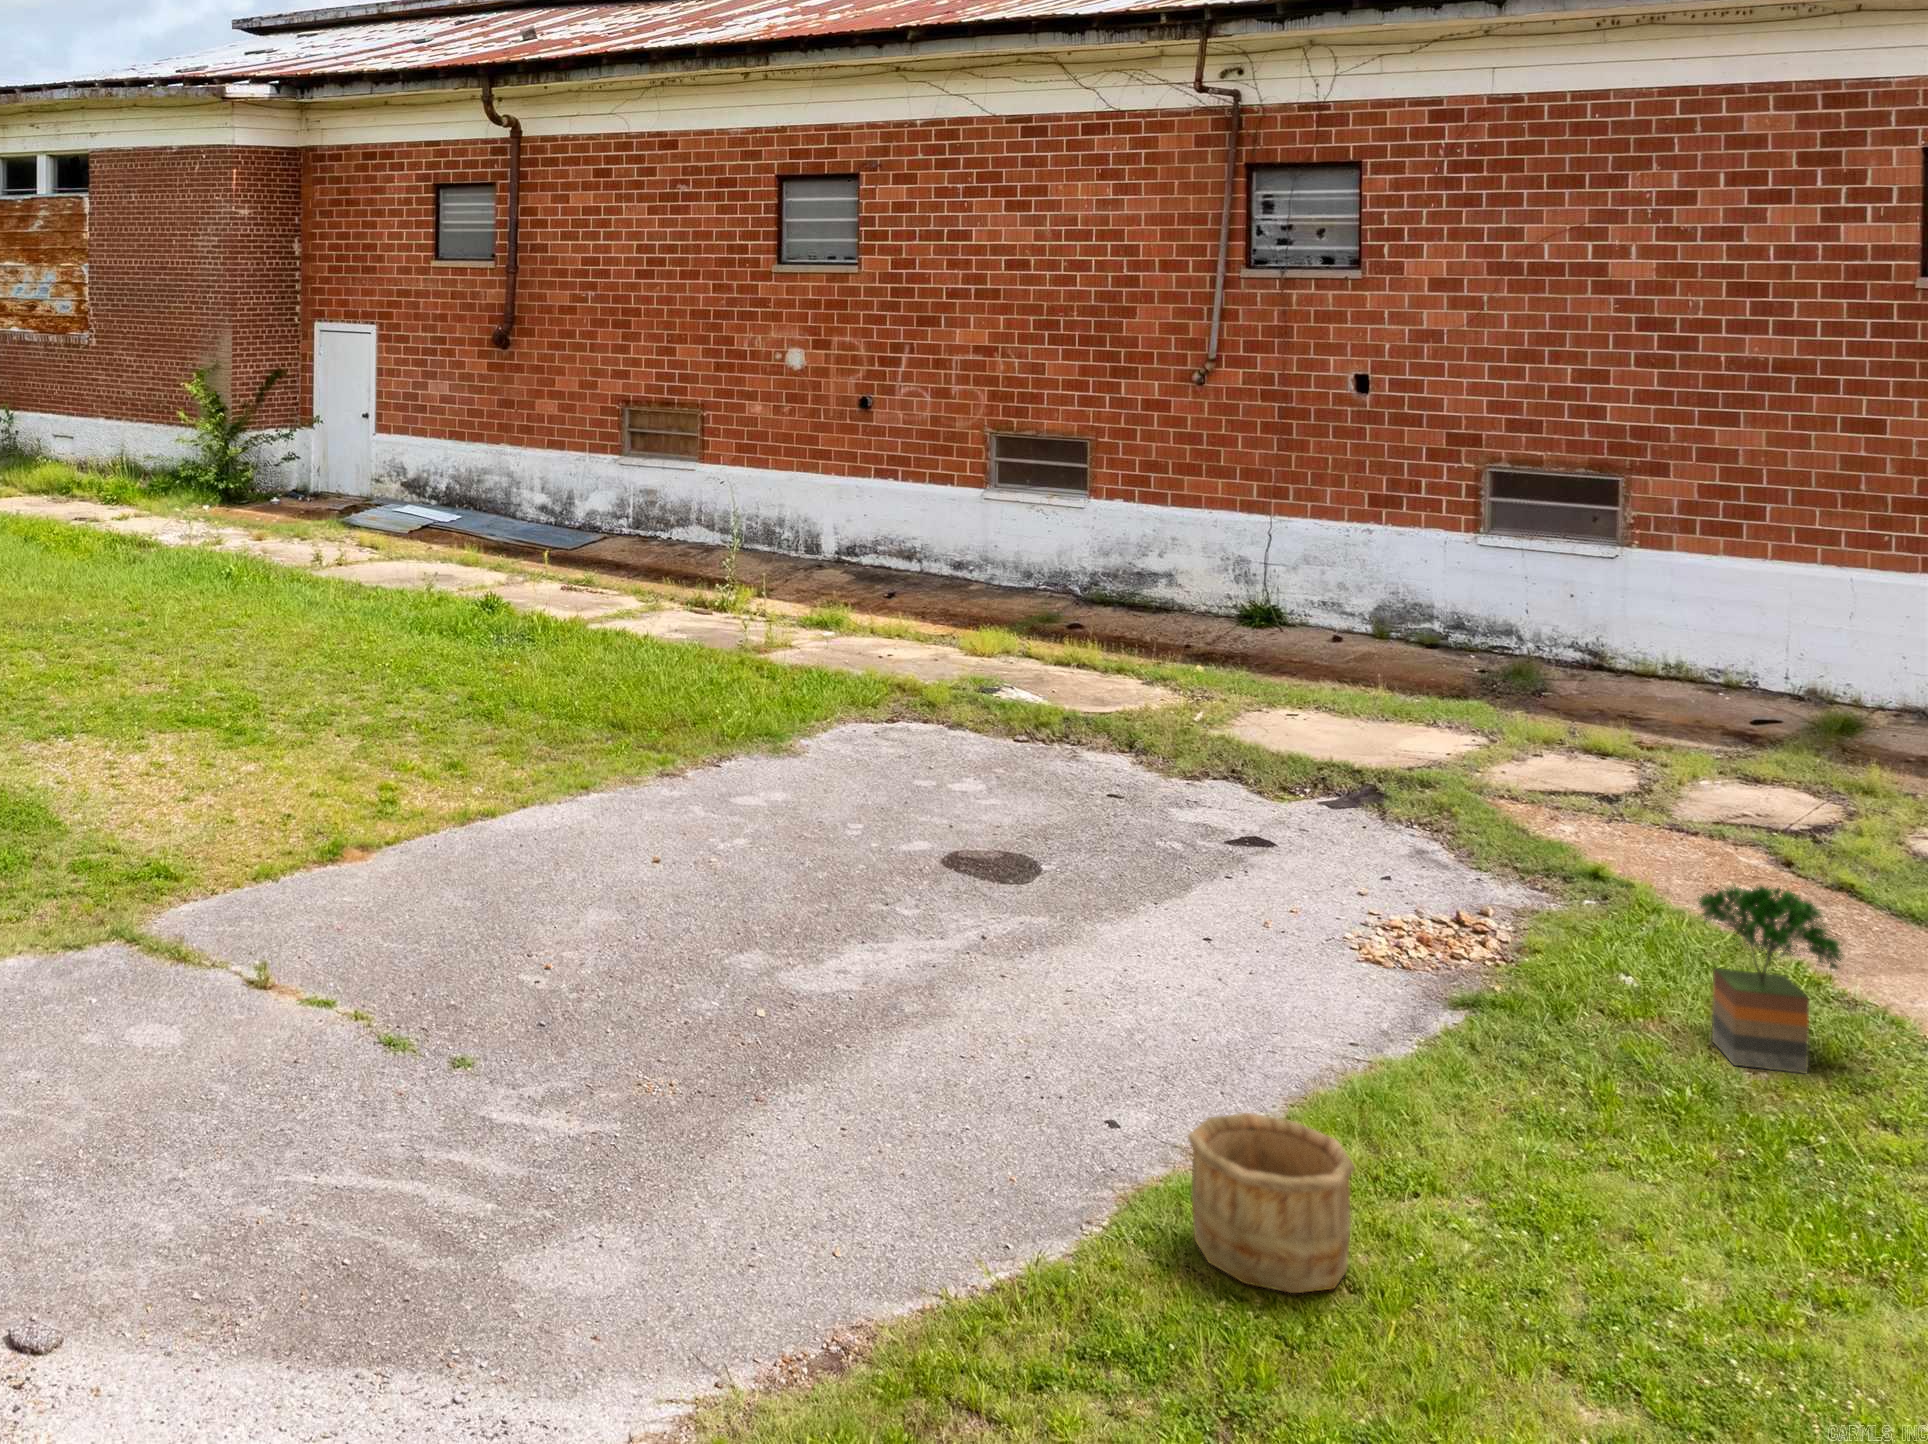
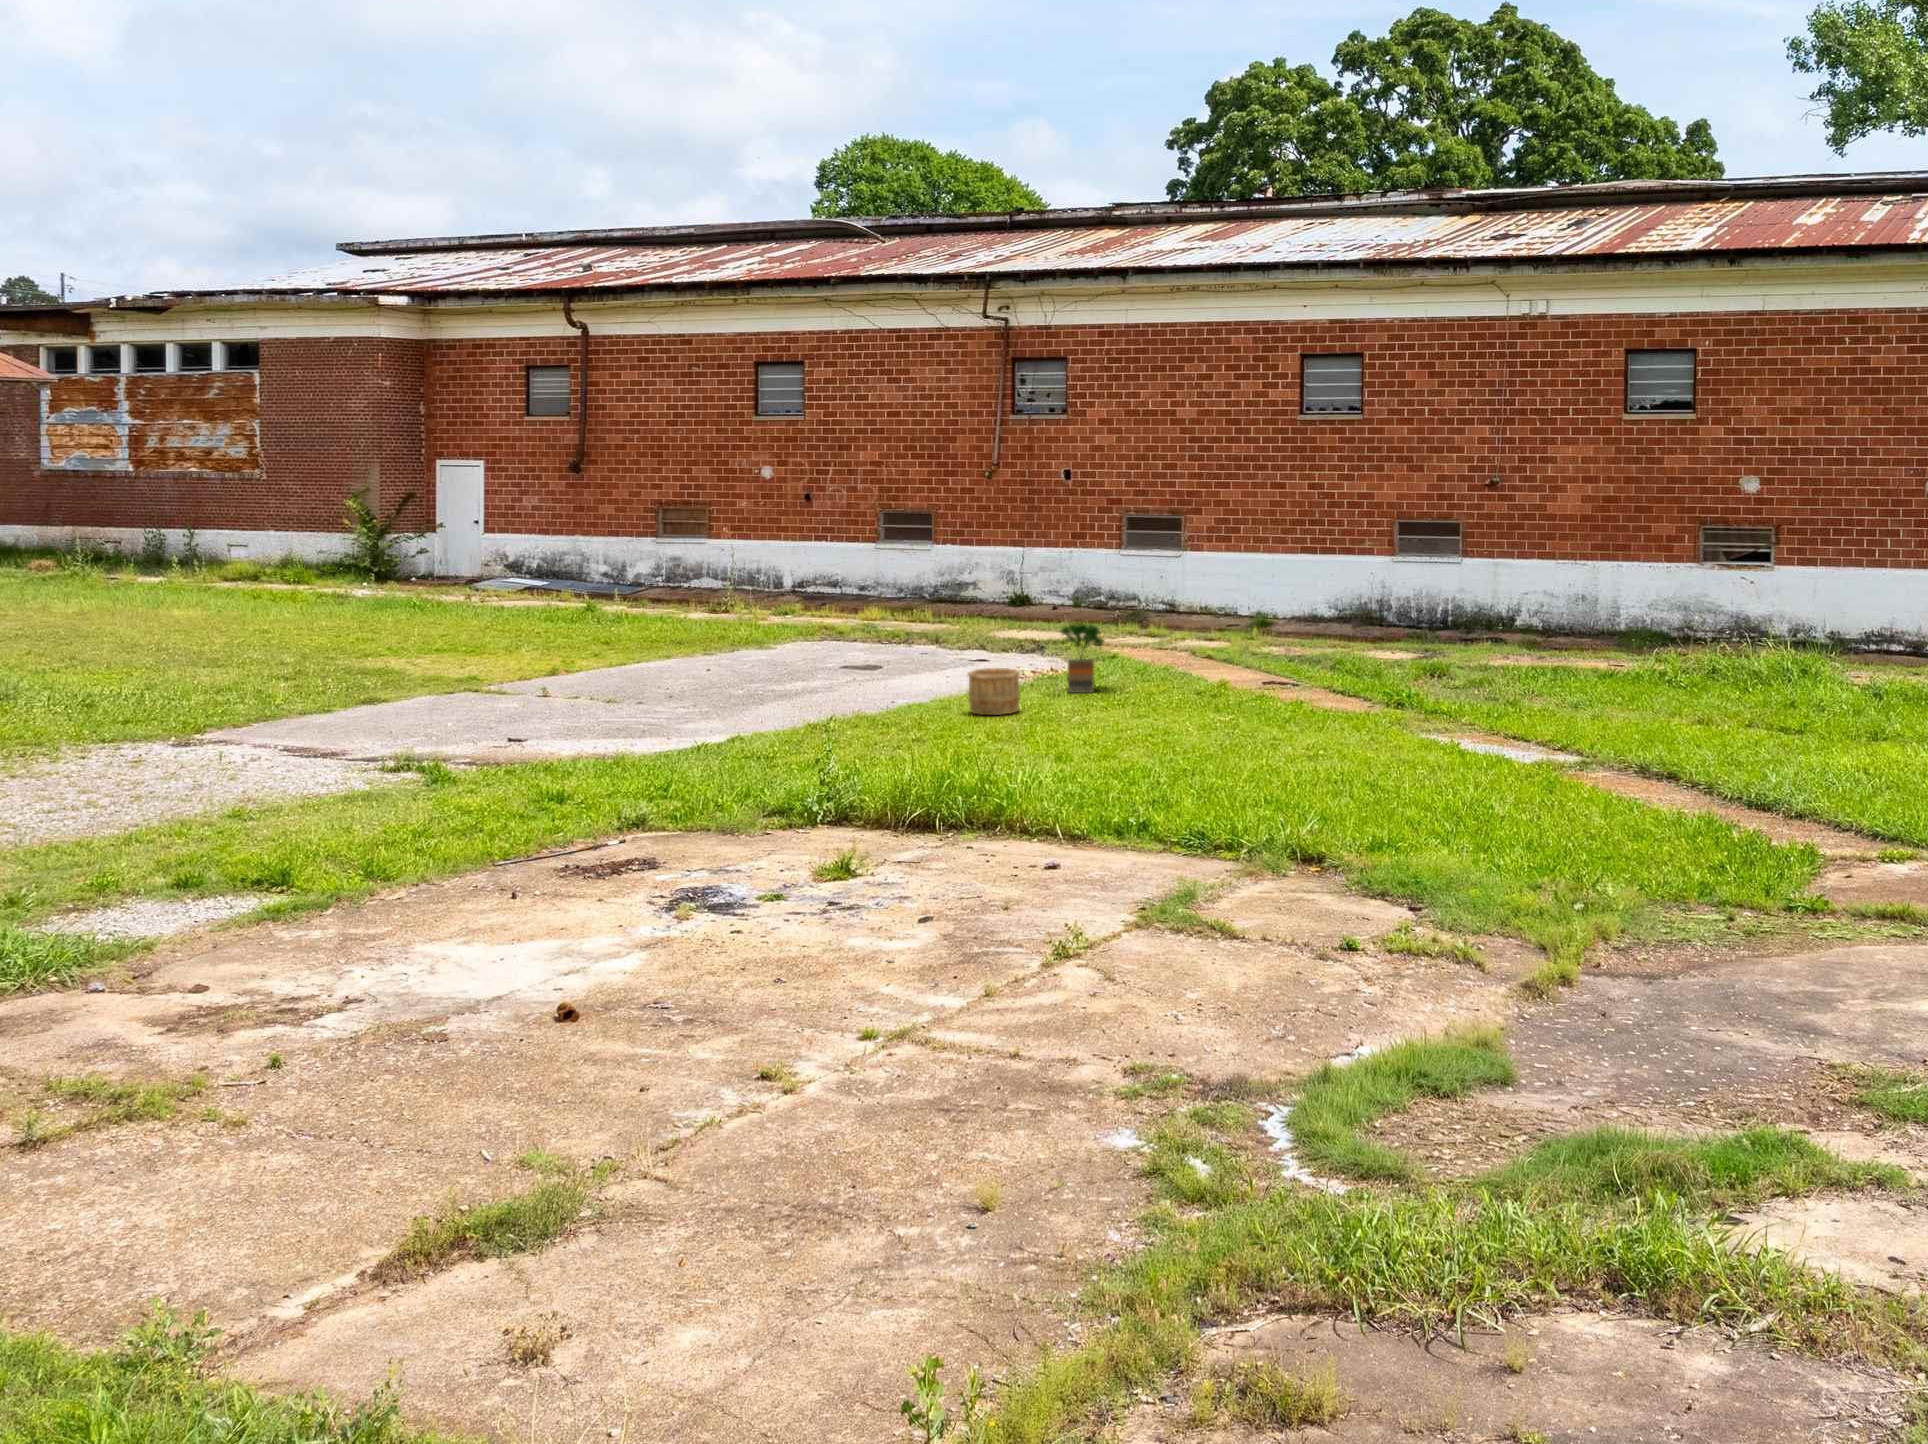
wooden bucket: present [1188,1113,1354,1293] -> present [968,668,1020,715]

